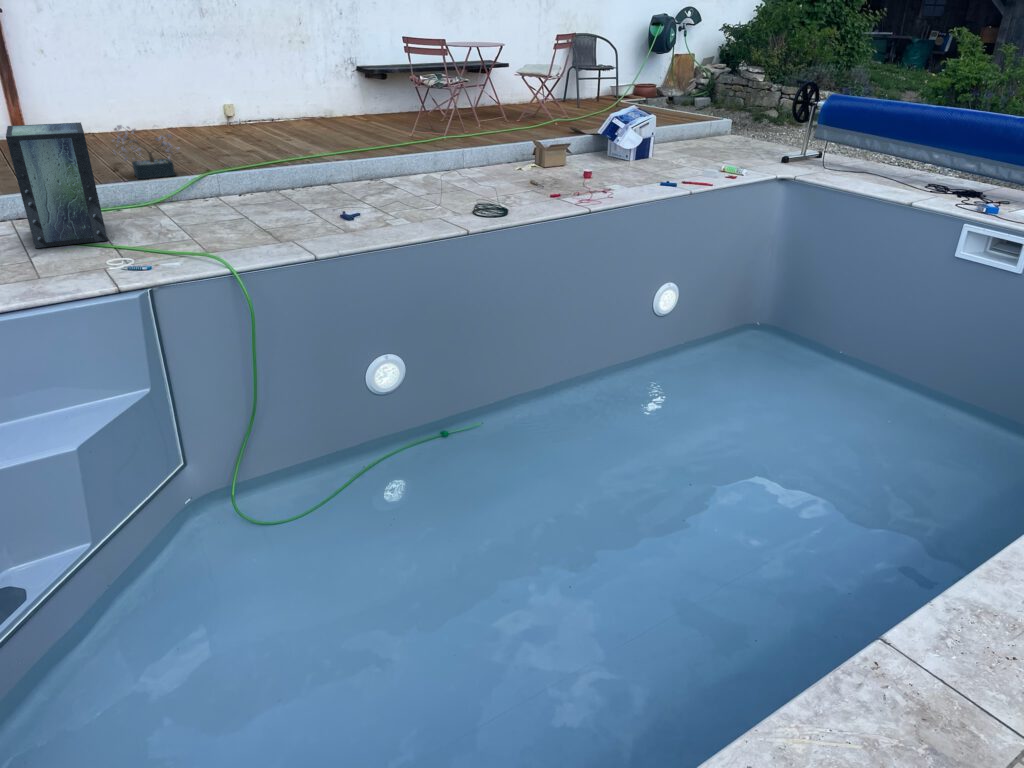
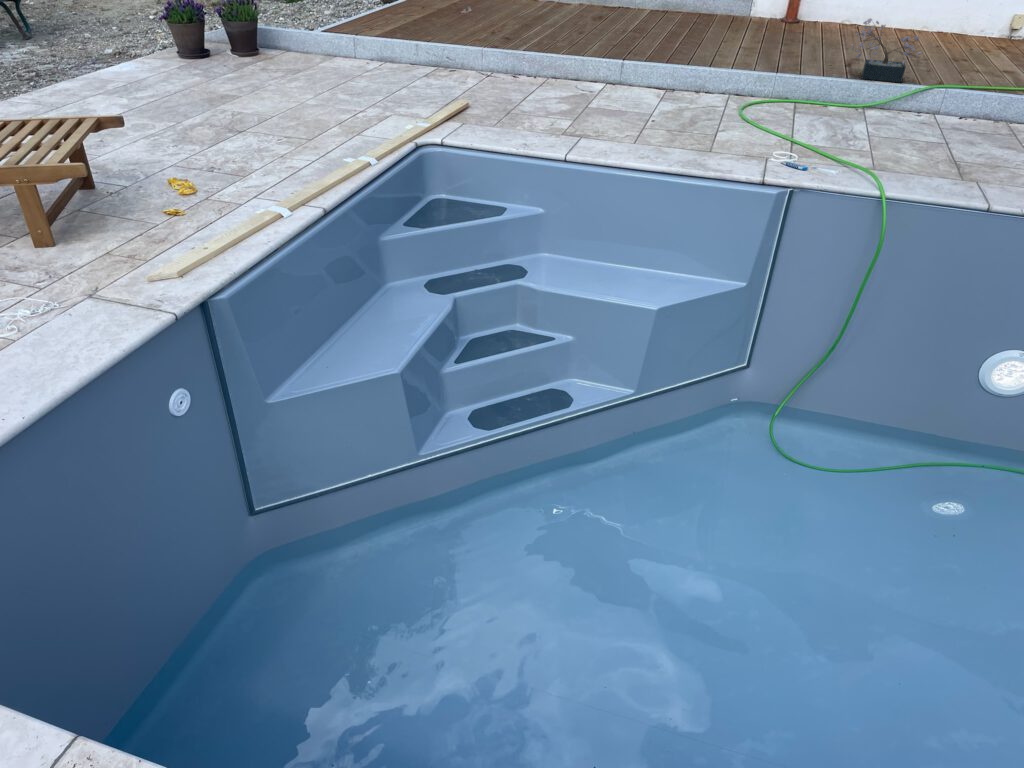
storage box: present [6,122,108,248] -> none [728,4,824,133]

